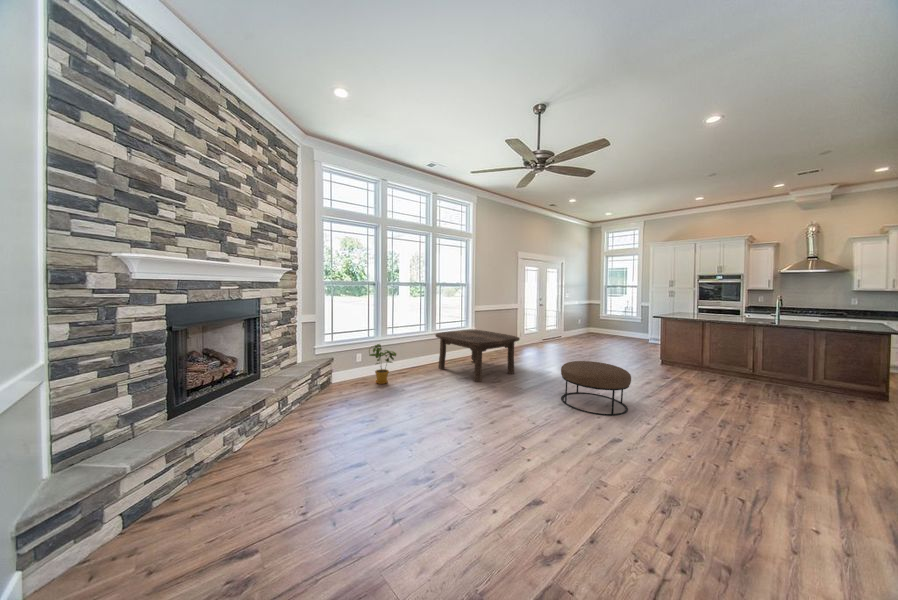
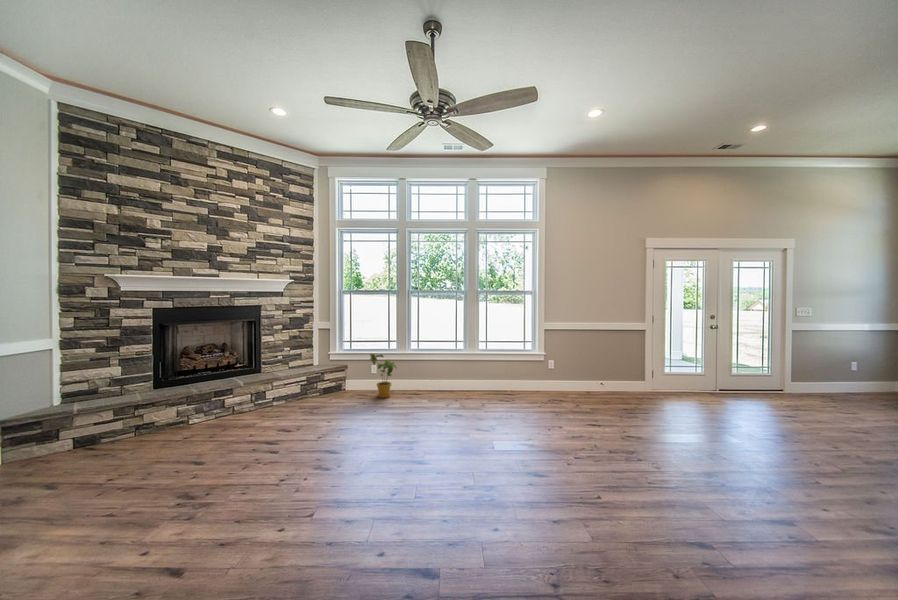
coffee table: present [435,330,520,382] -> none [462,348,564,419]
ottoman: present [561,361,631,415] -> none [524,416,660,551]

